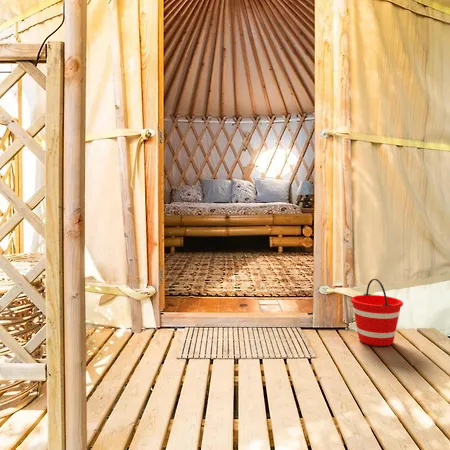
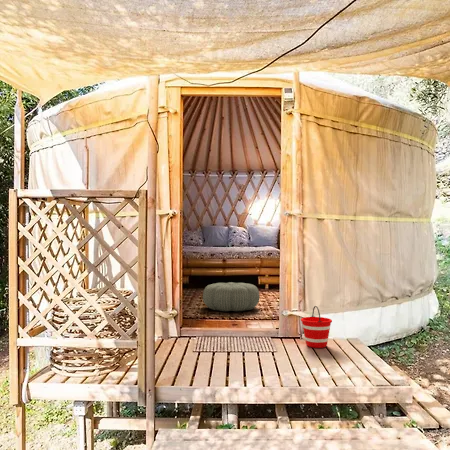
pouf: none [200,244,274,282] -> present [203,282,260,311]

